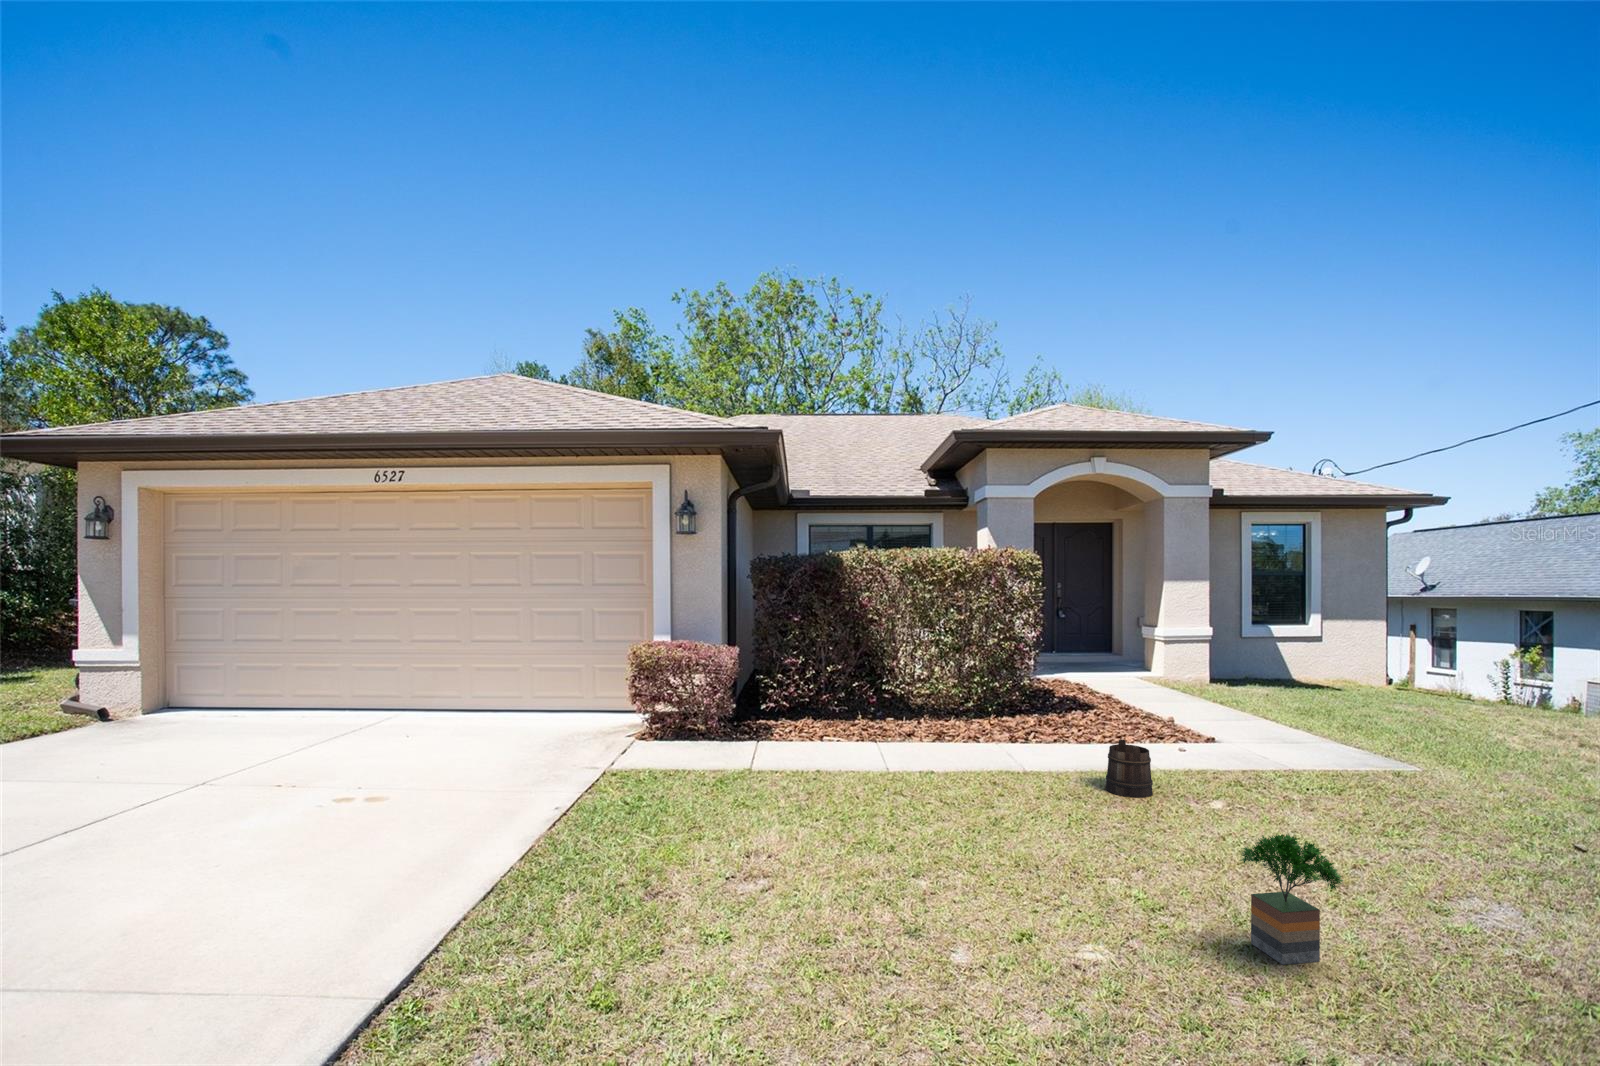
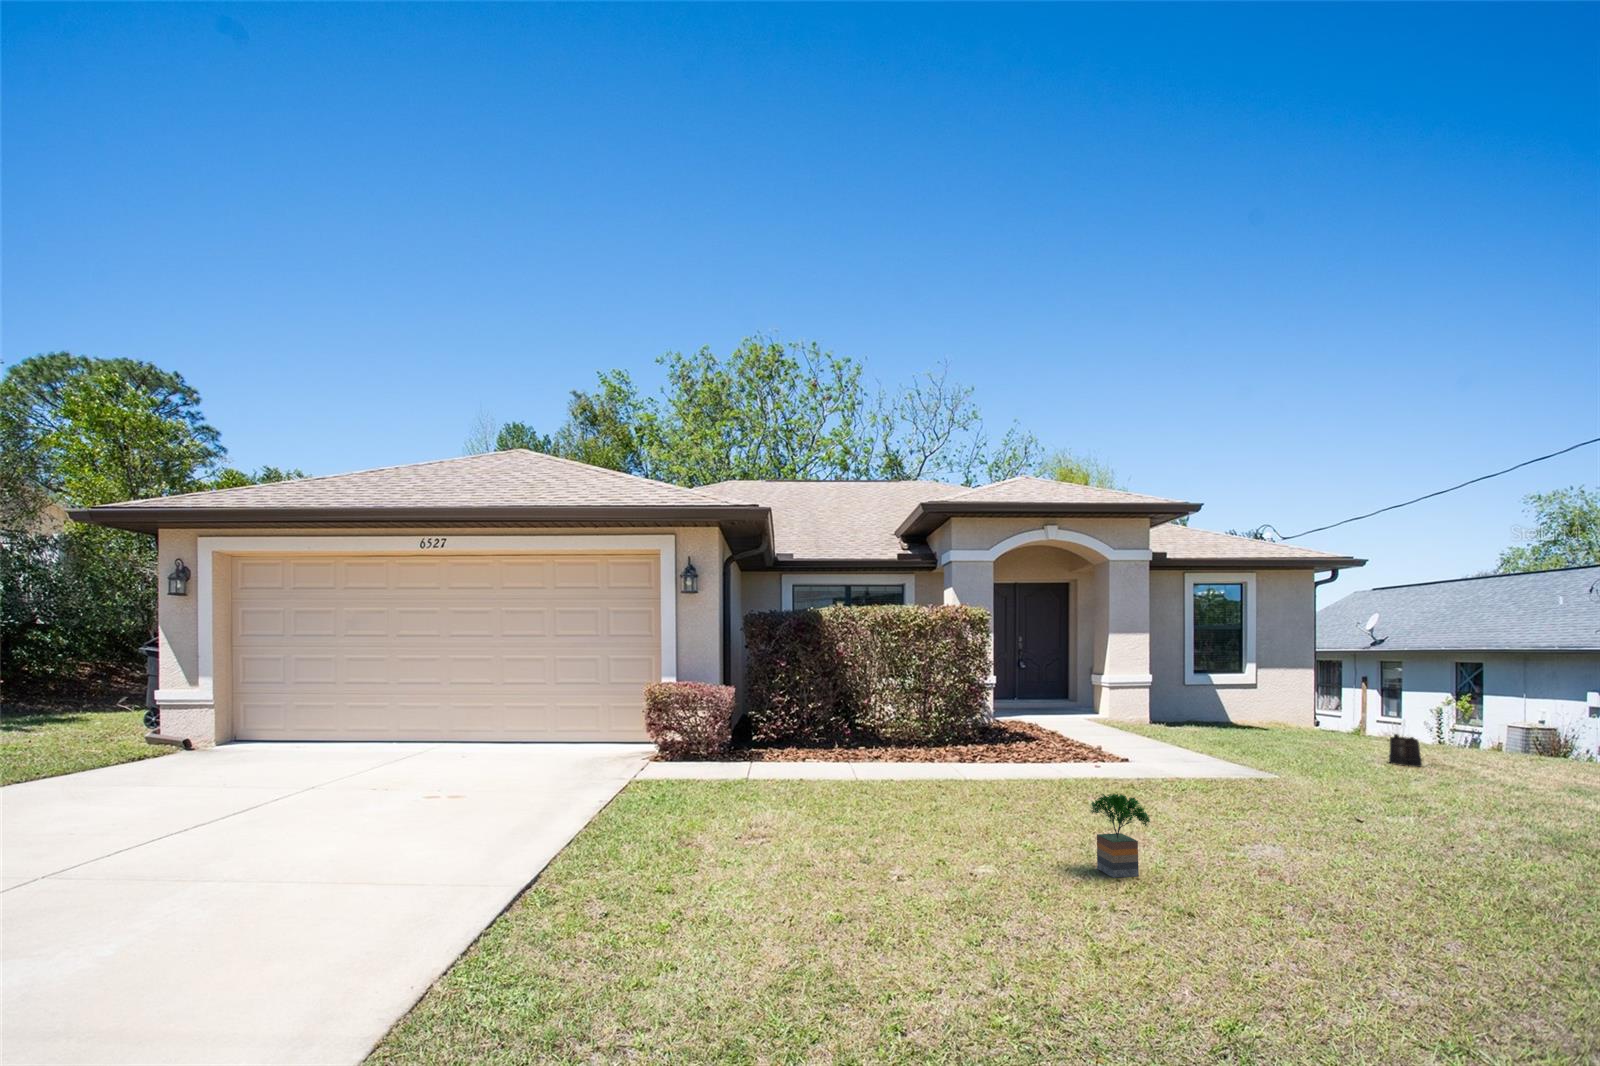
bucket: present [1106,740,1153,798] -> present [1389,734,1422,767]

